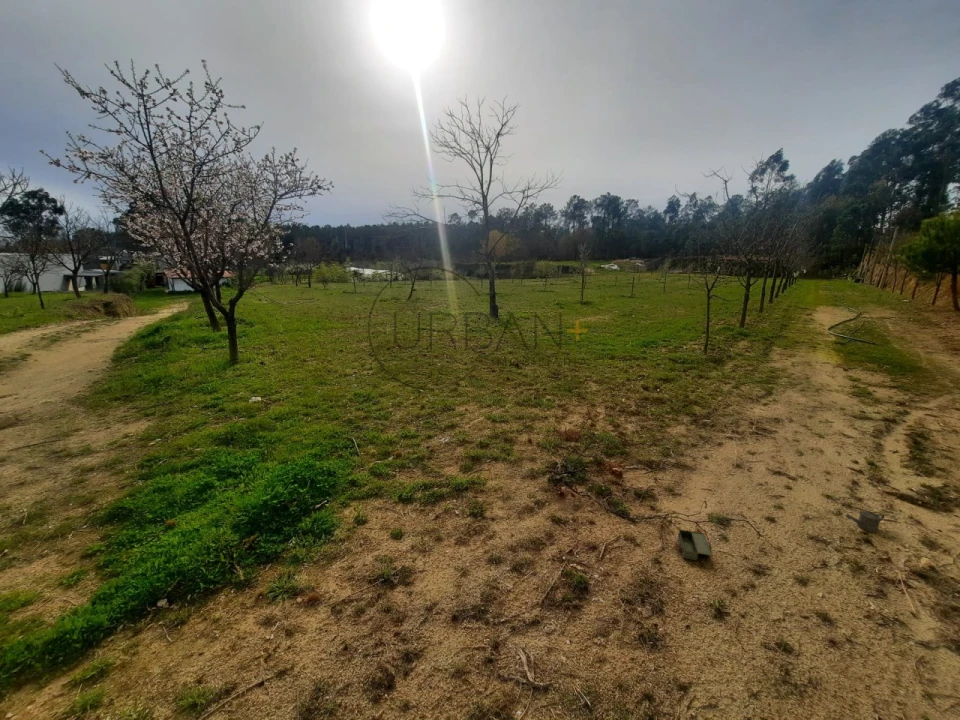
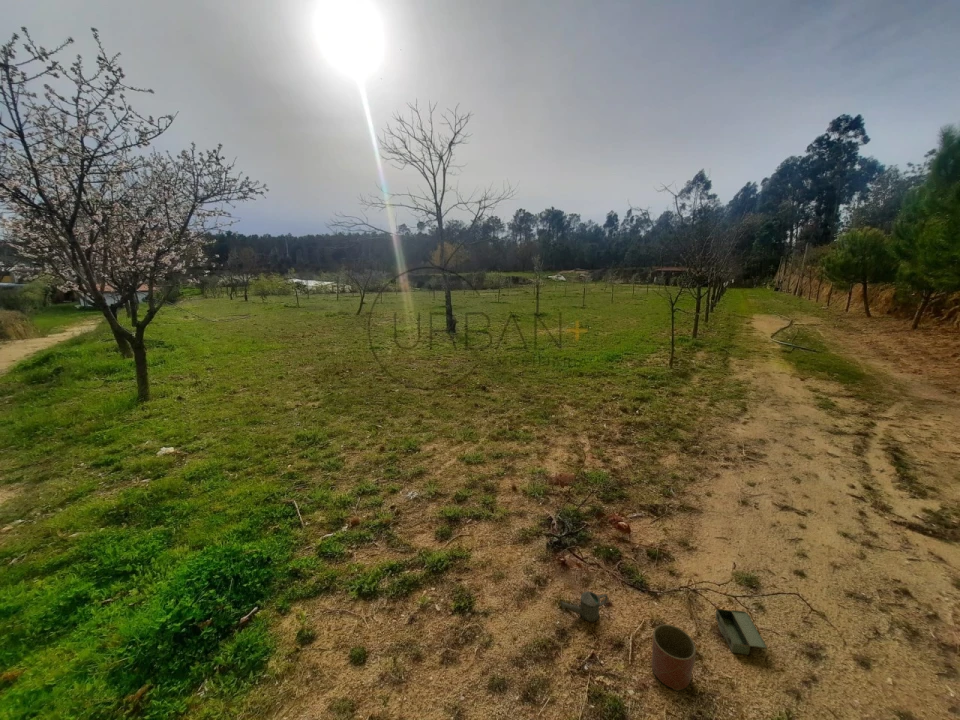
watering can: present [846,511,885,533] -> present [561,591,608,622]
planter: none [615,529,647,574] -> present [652,624,696,691]

